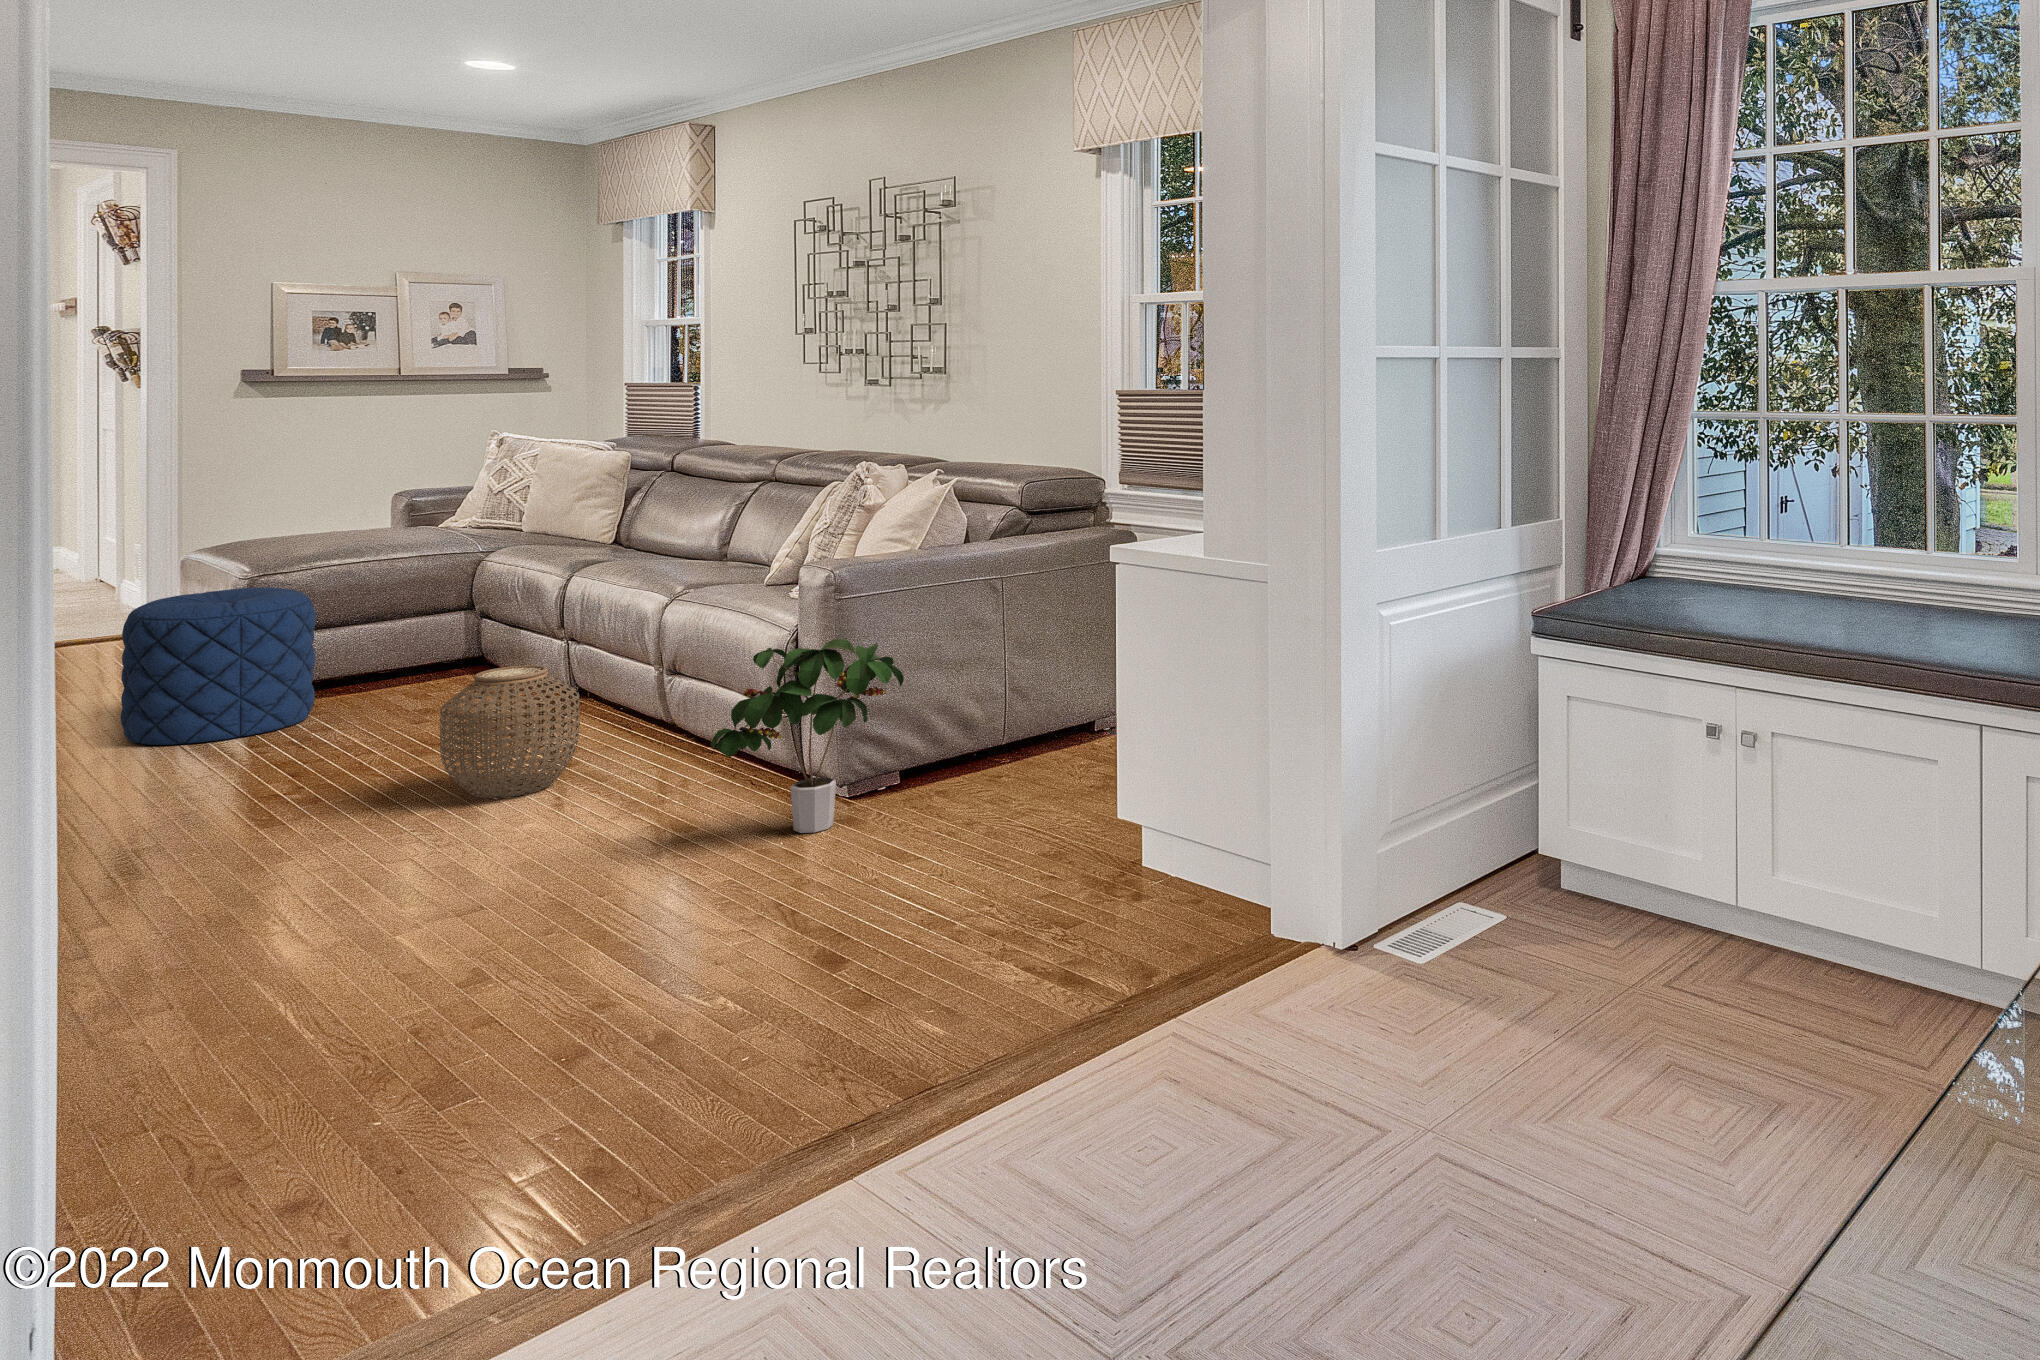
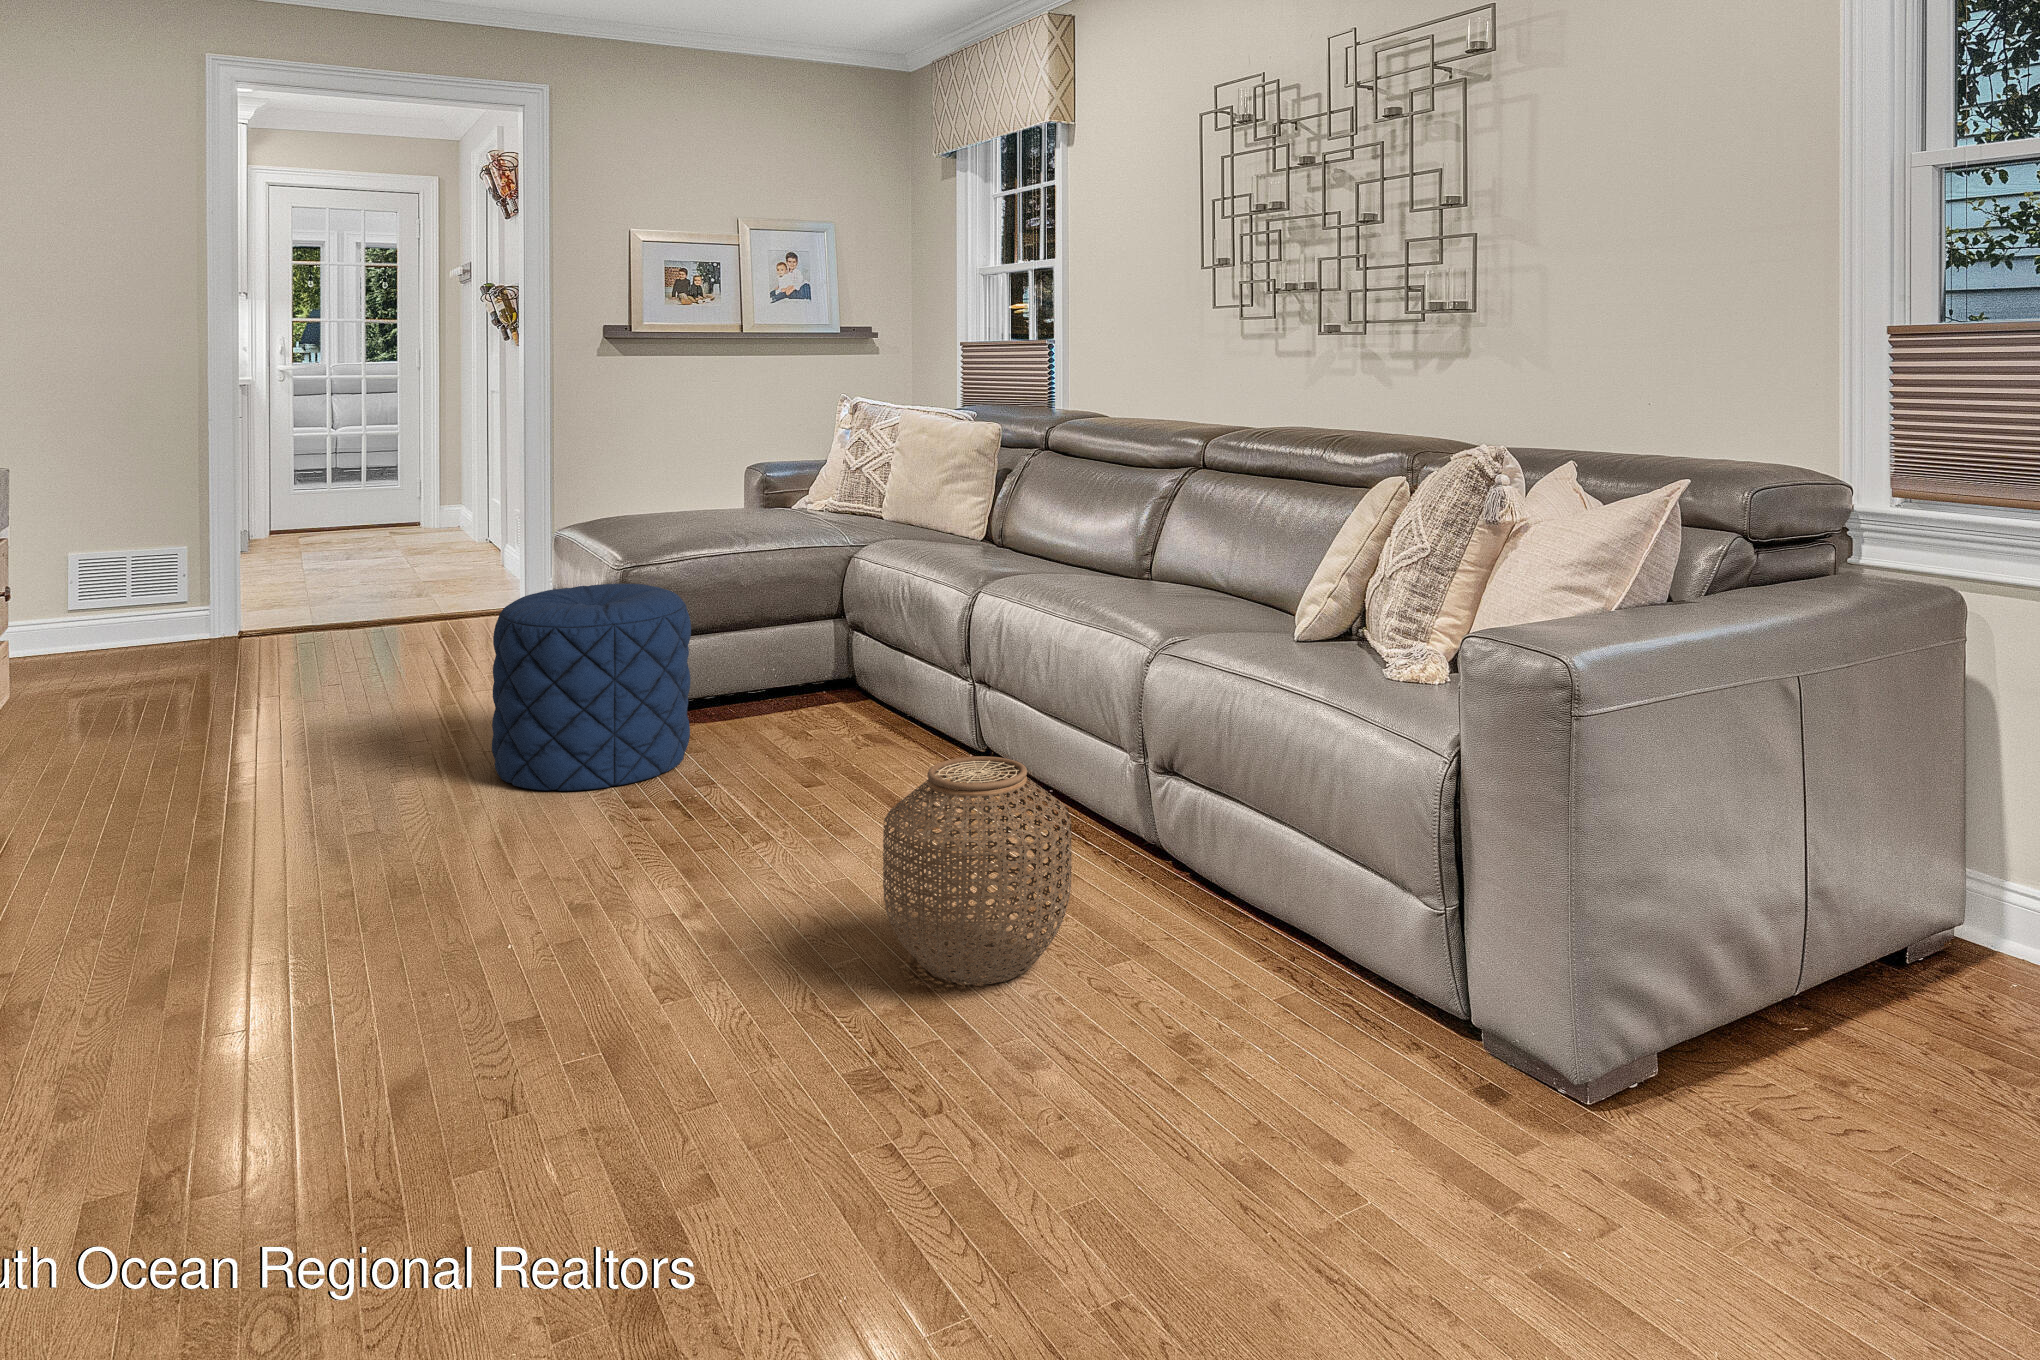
potted plant: present [711,639,904,833] -> none [1407,807,1754,1225]

